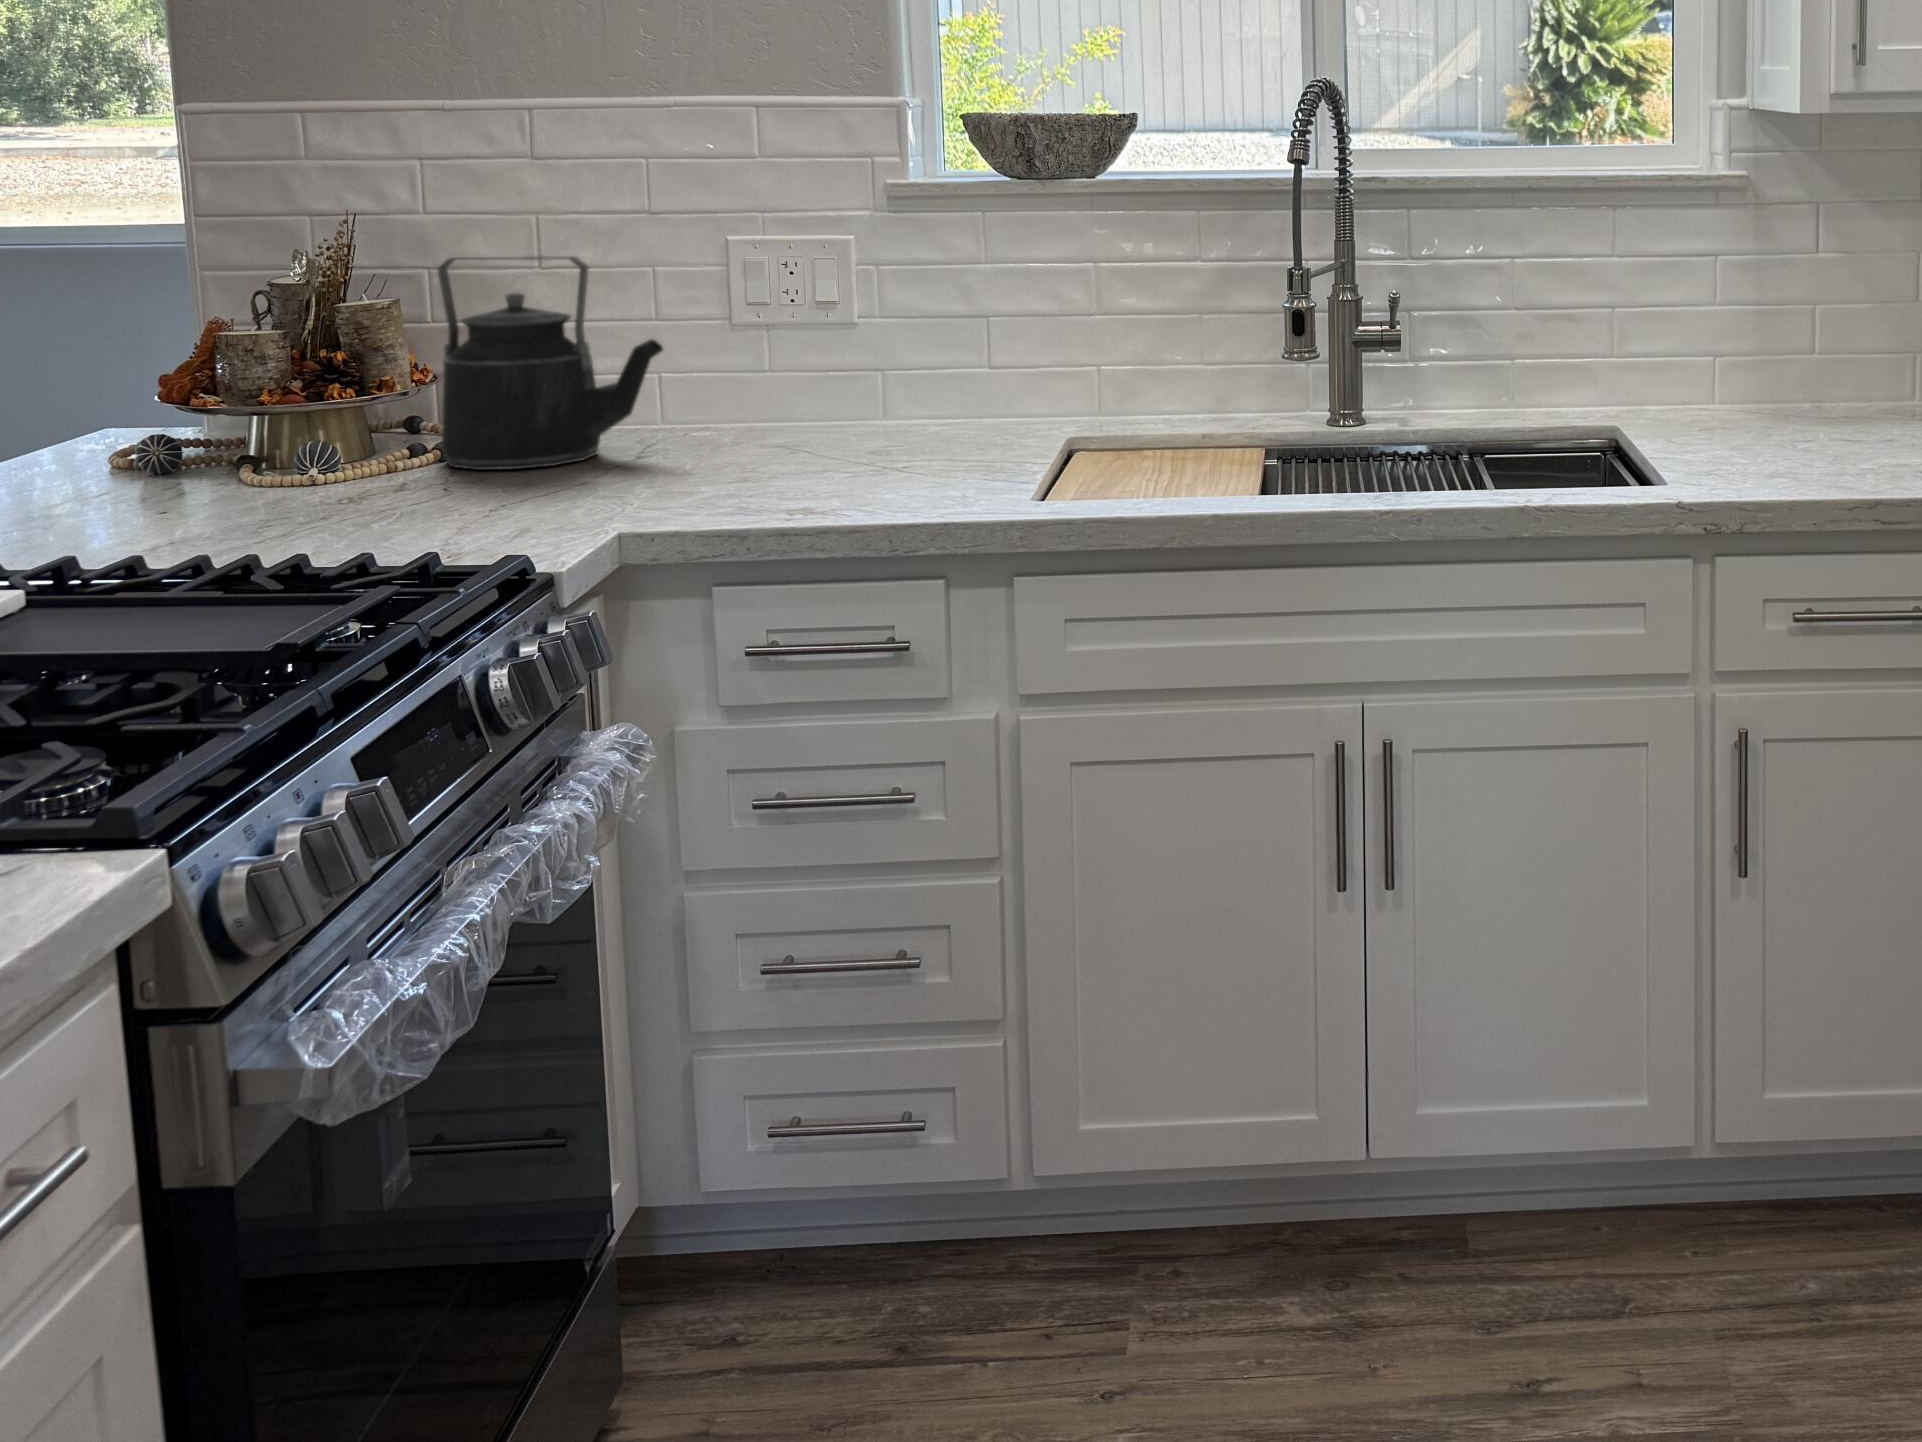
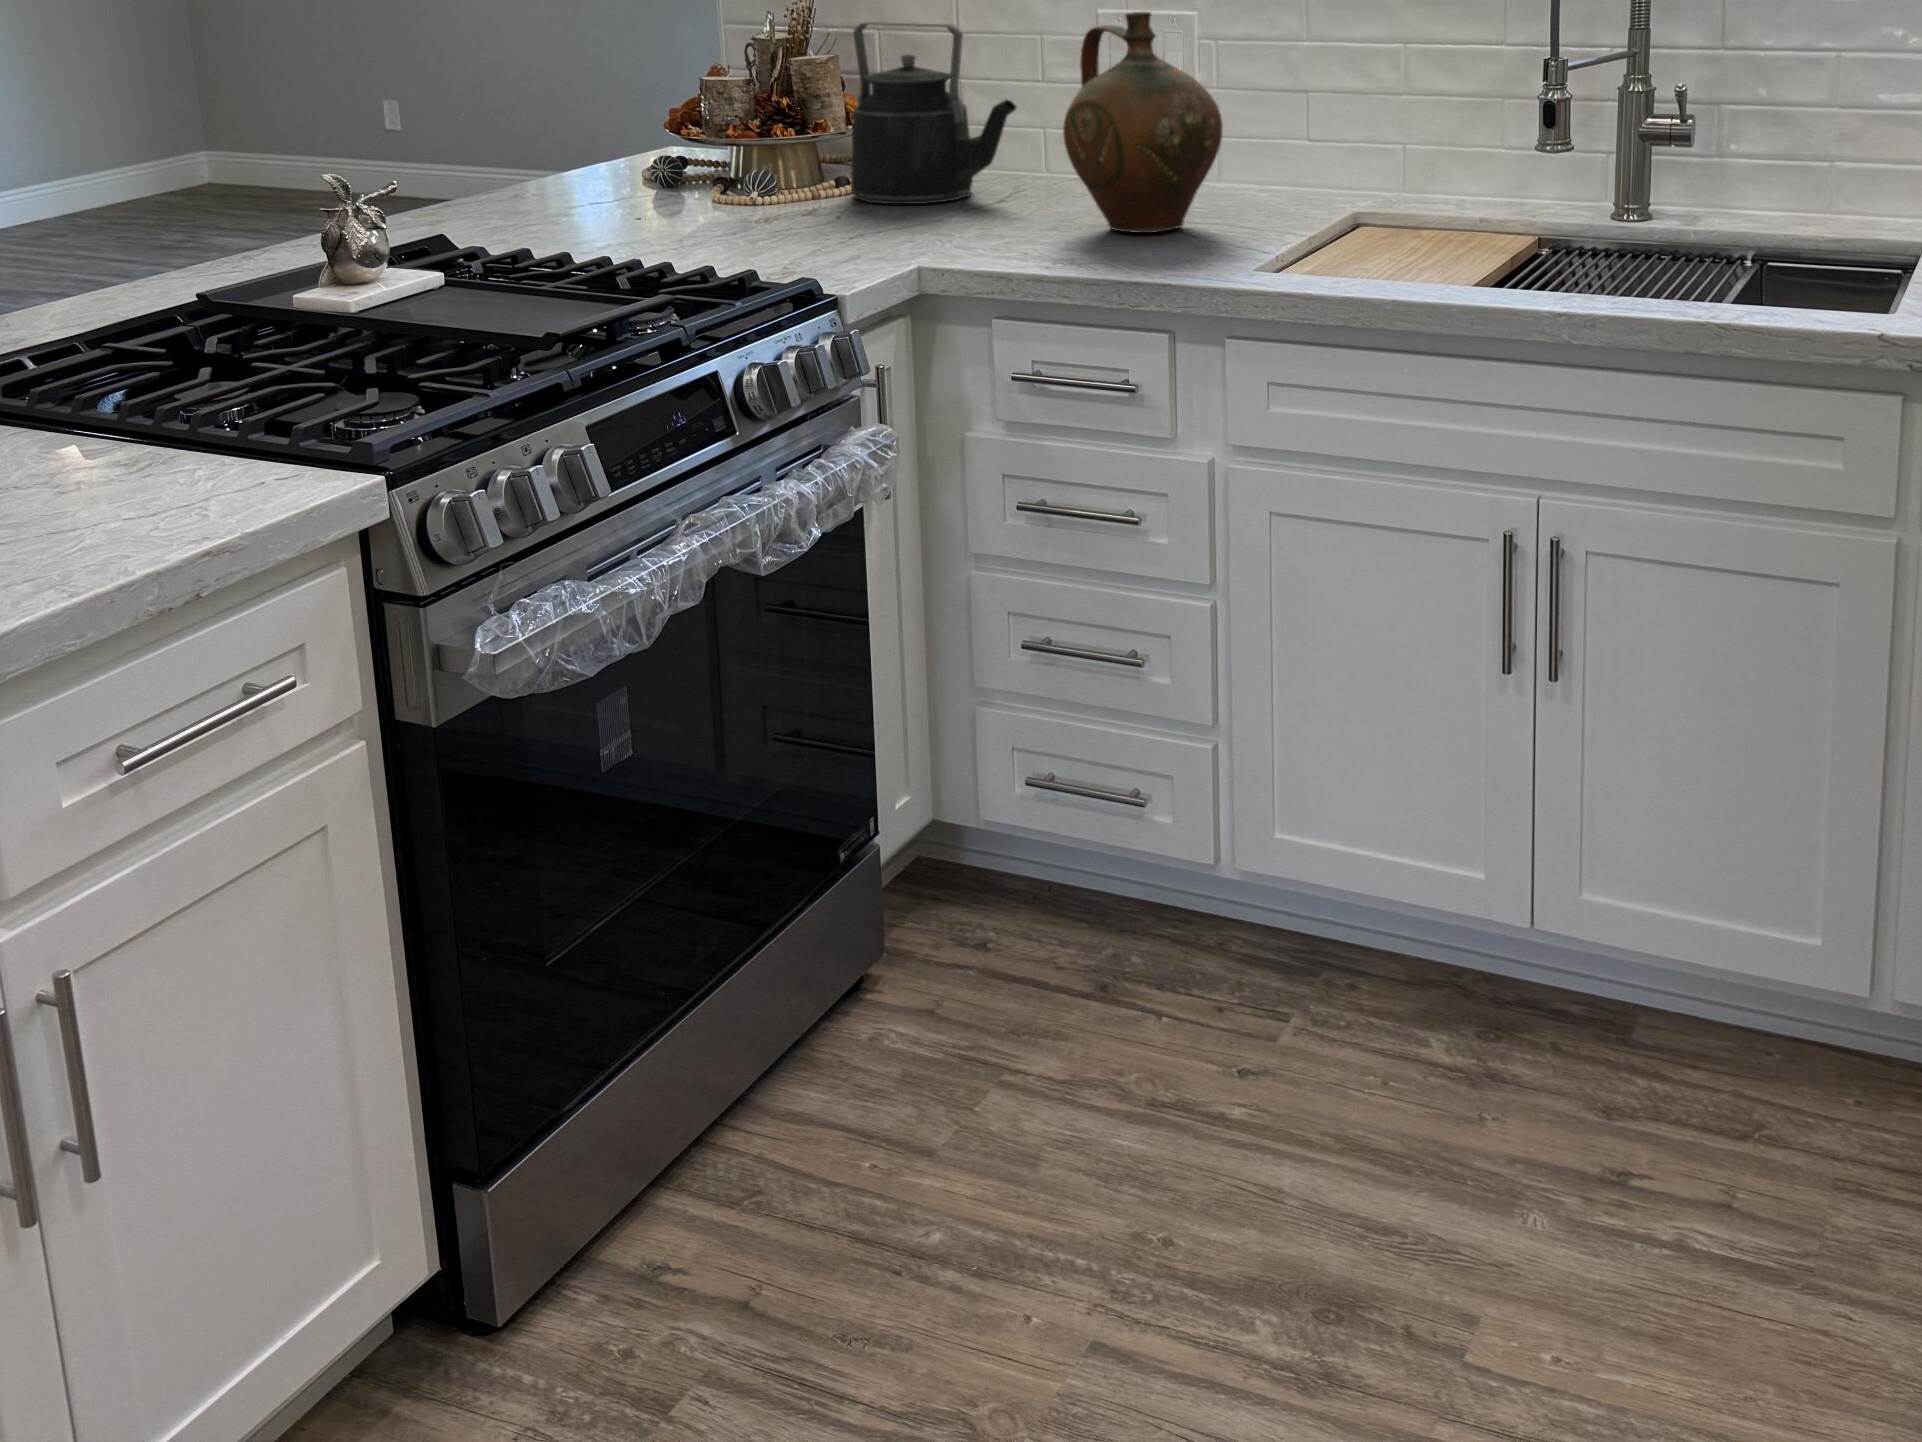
ceramic jug: none [757,232,937,476] -> present [1063,12,1223,233]

